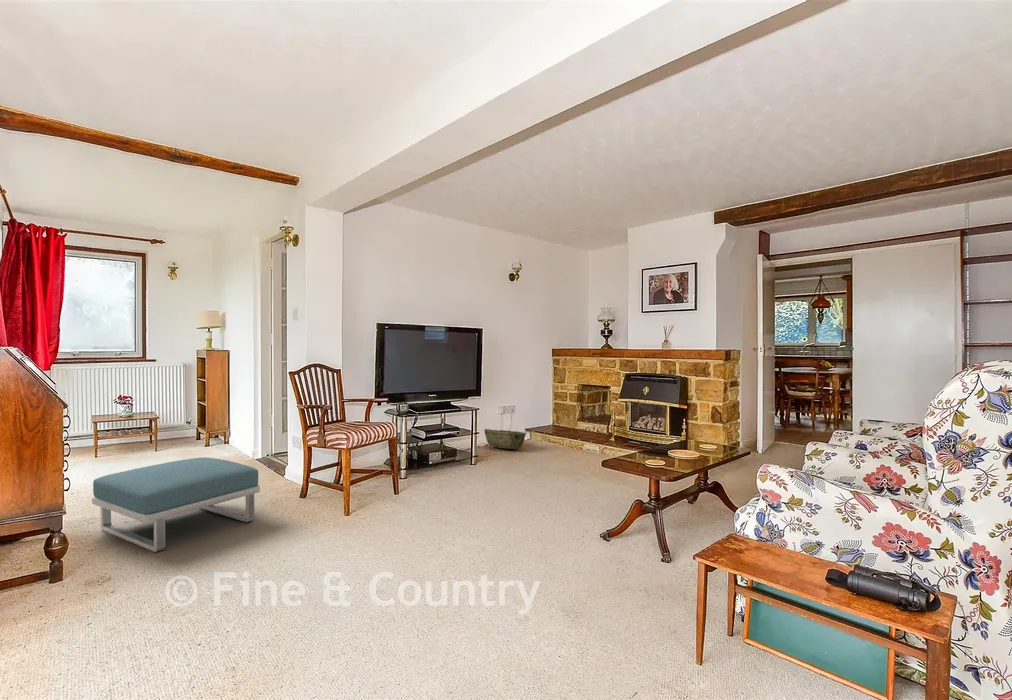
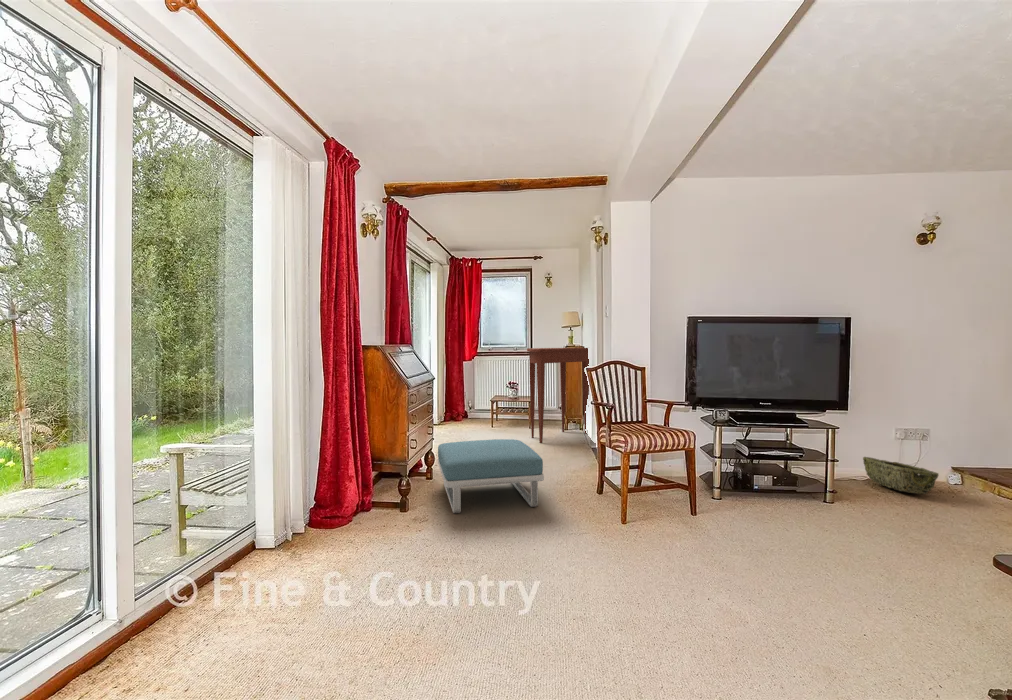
console table: none [165,352,245,463] -> present [527,348,589,443]

